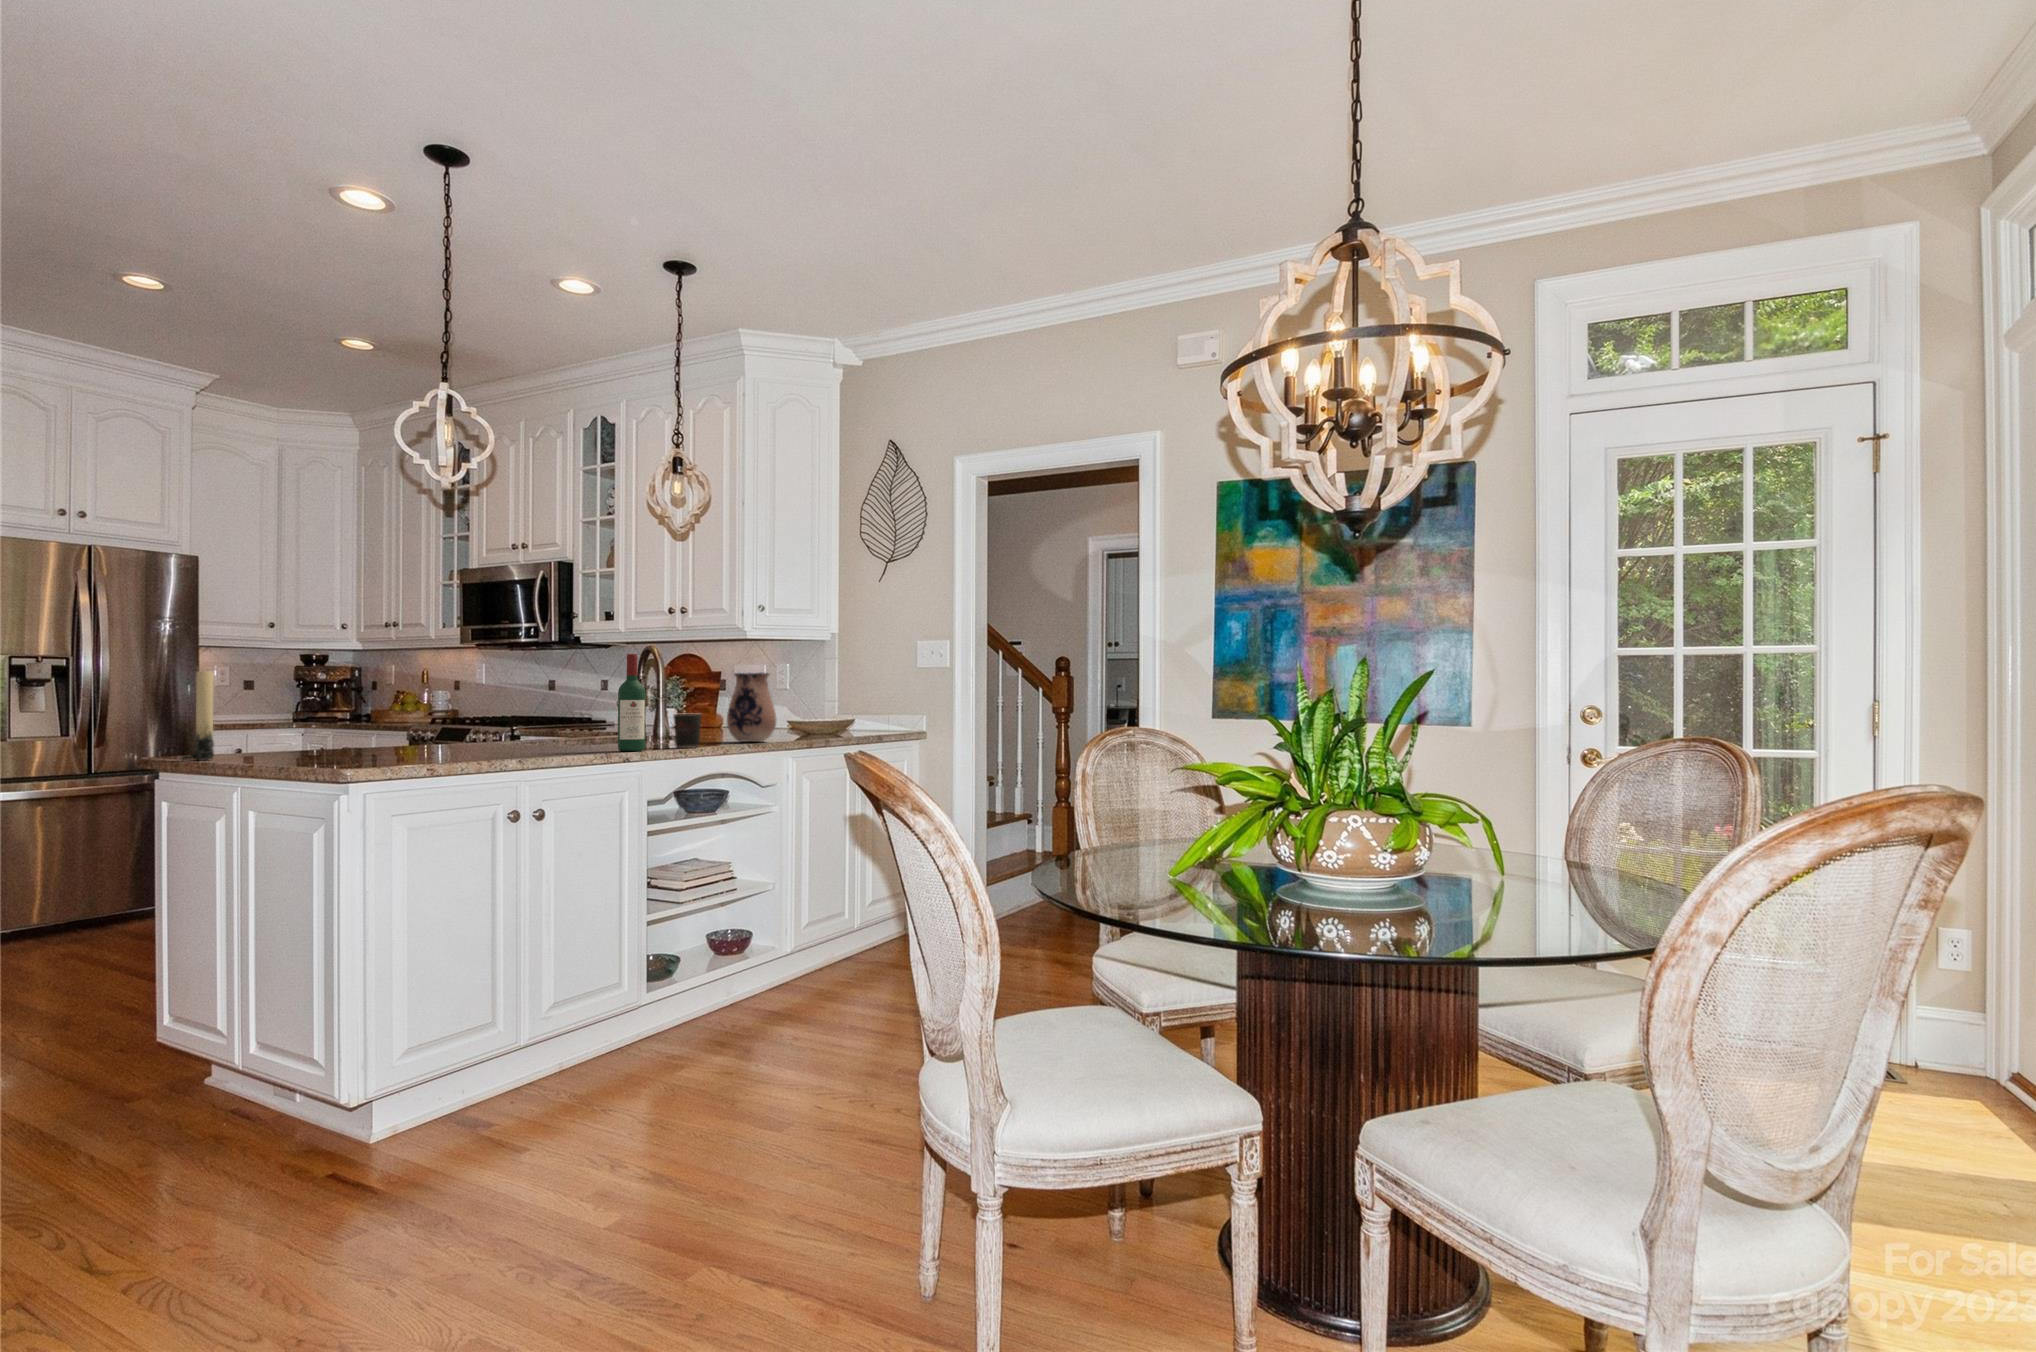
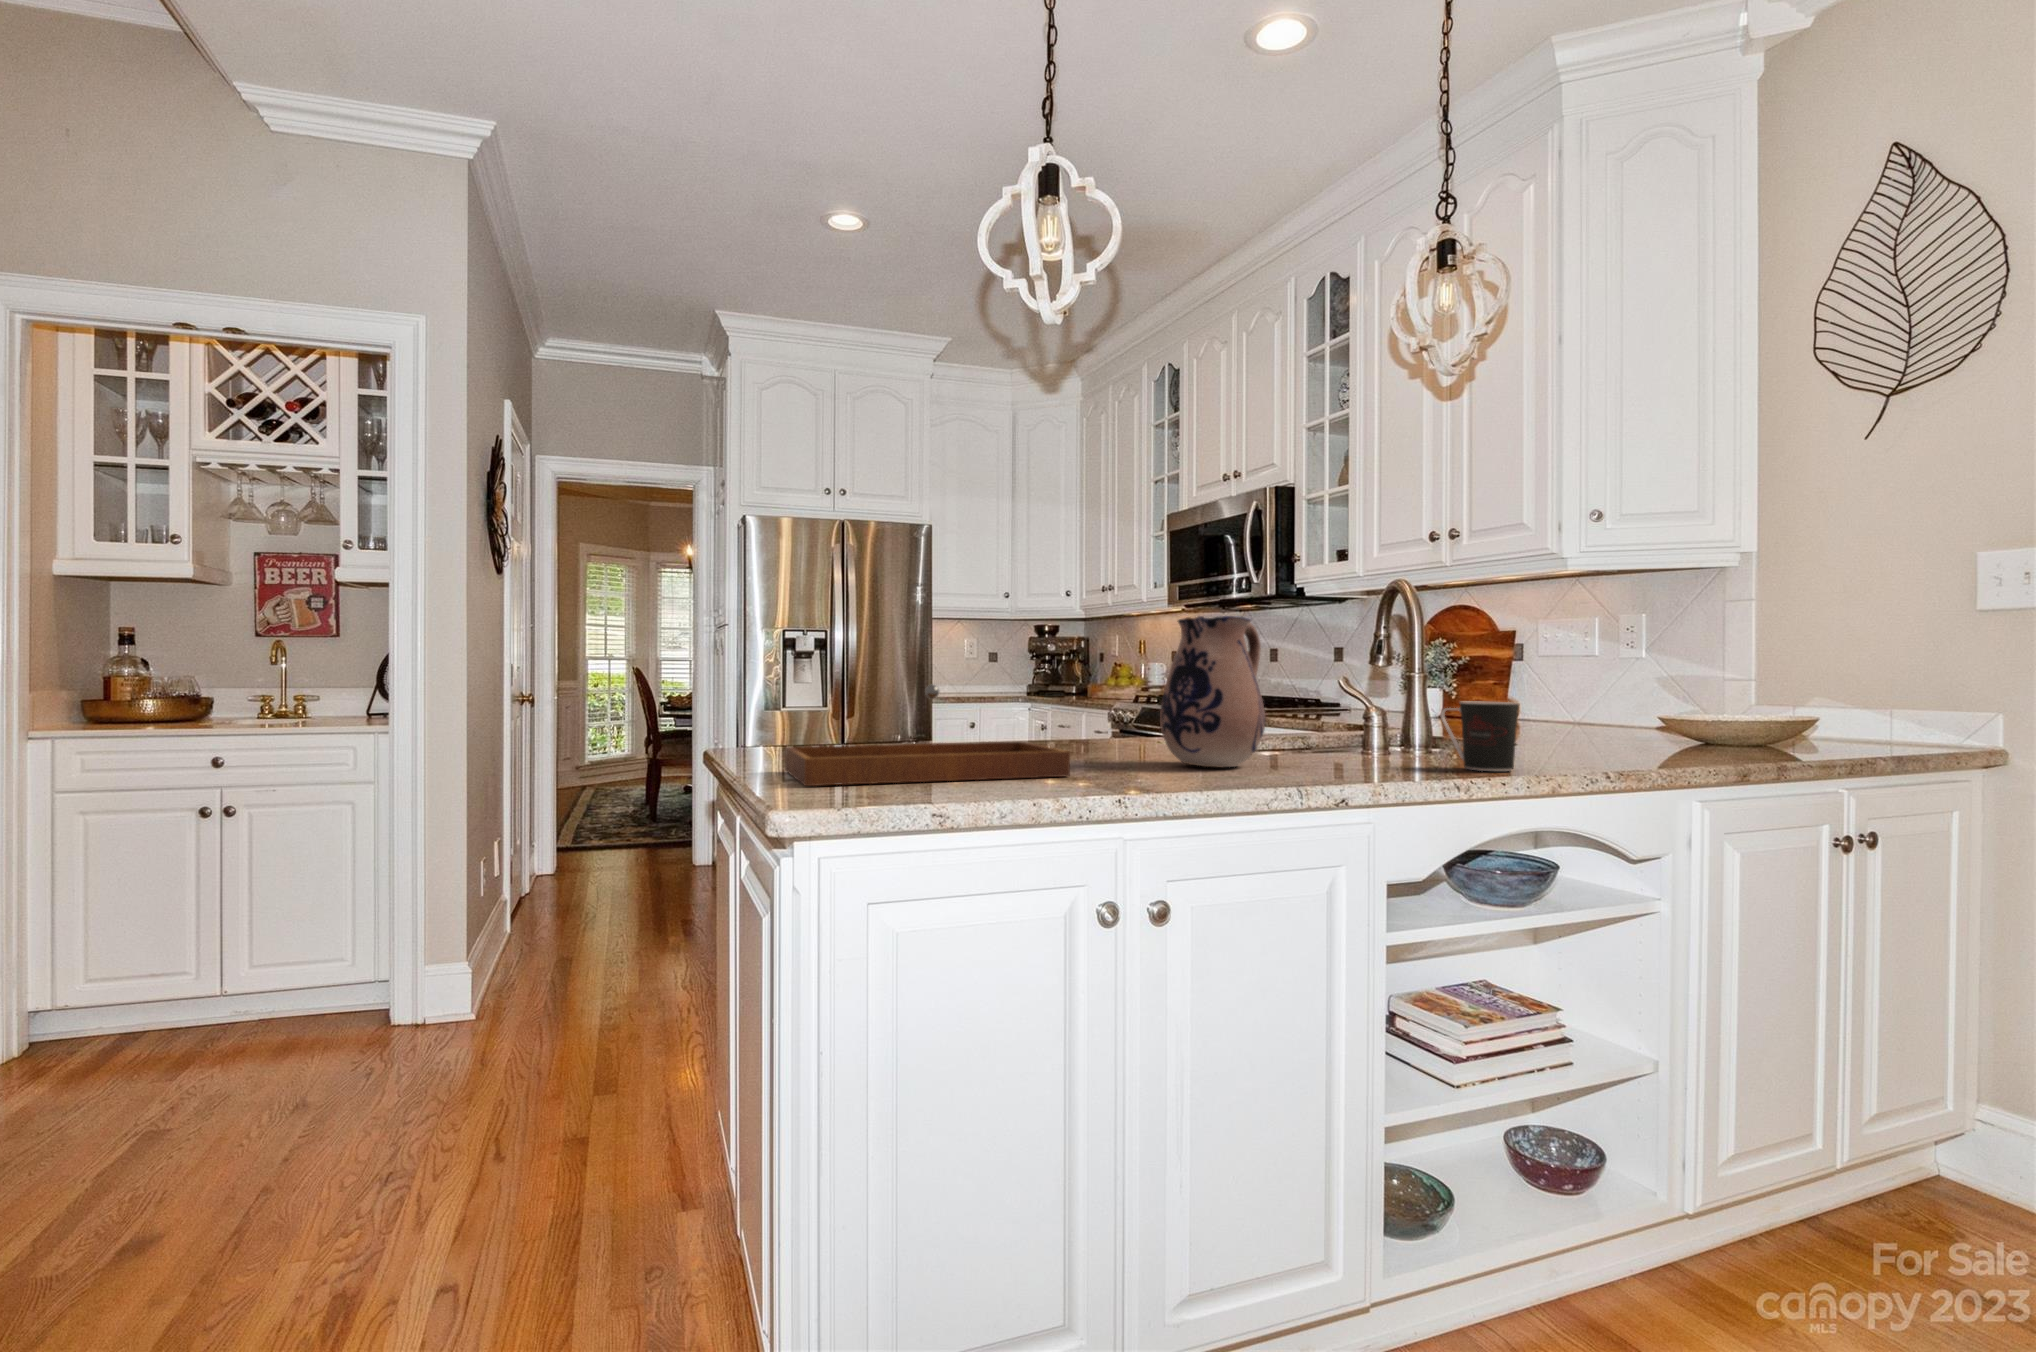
wine bottle: present [618,654,646,751] -> none [1350,582,1405,775]
candle: present [182,671,214,760] -> none [744,622,782,754]
ceramic pitcher: present [727,673,776,742] -> present [1160,616,1265,767]
tray: none [262,709,462,767] -> present [785,684,1070,786]

